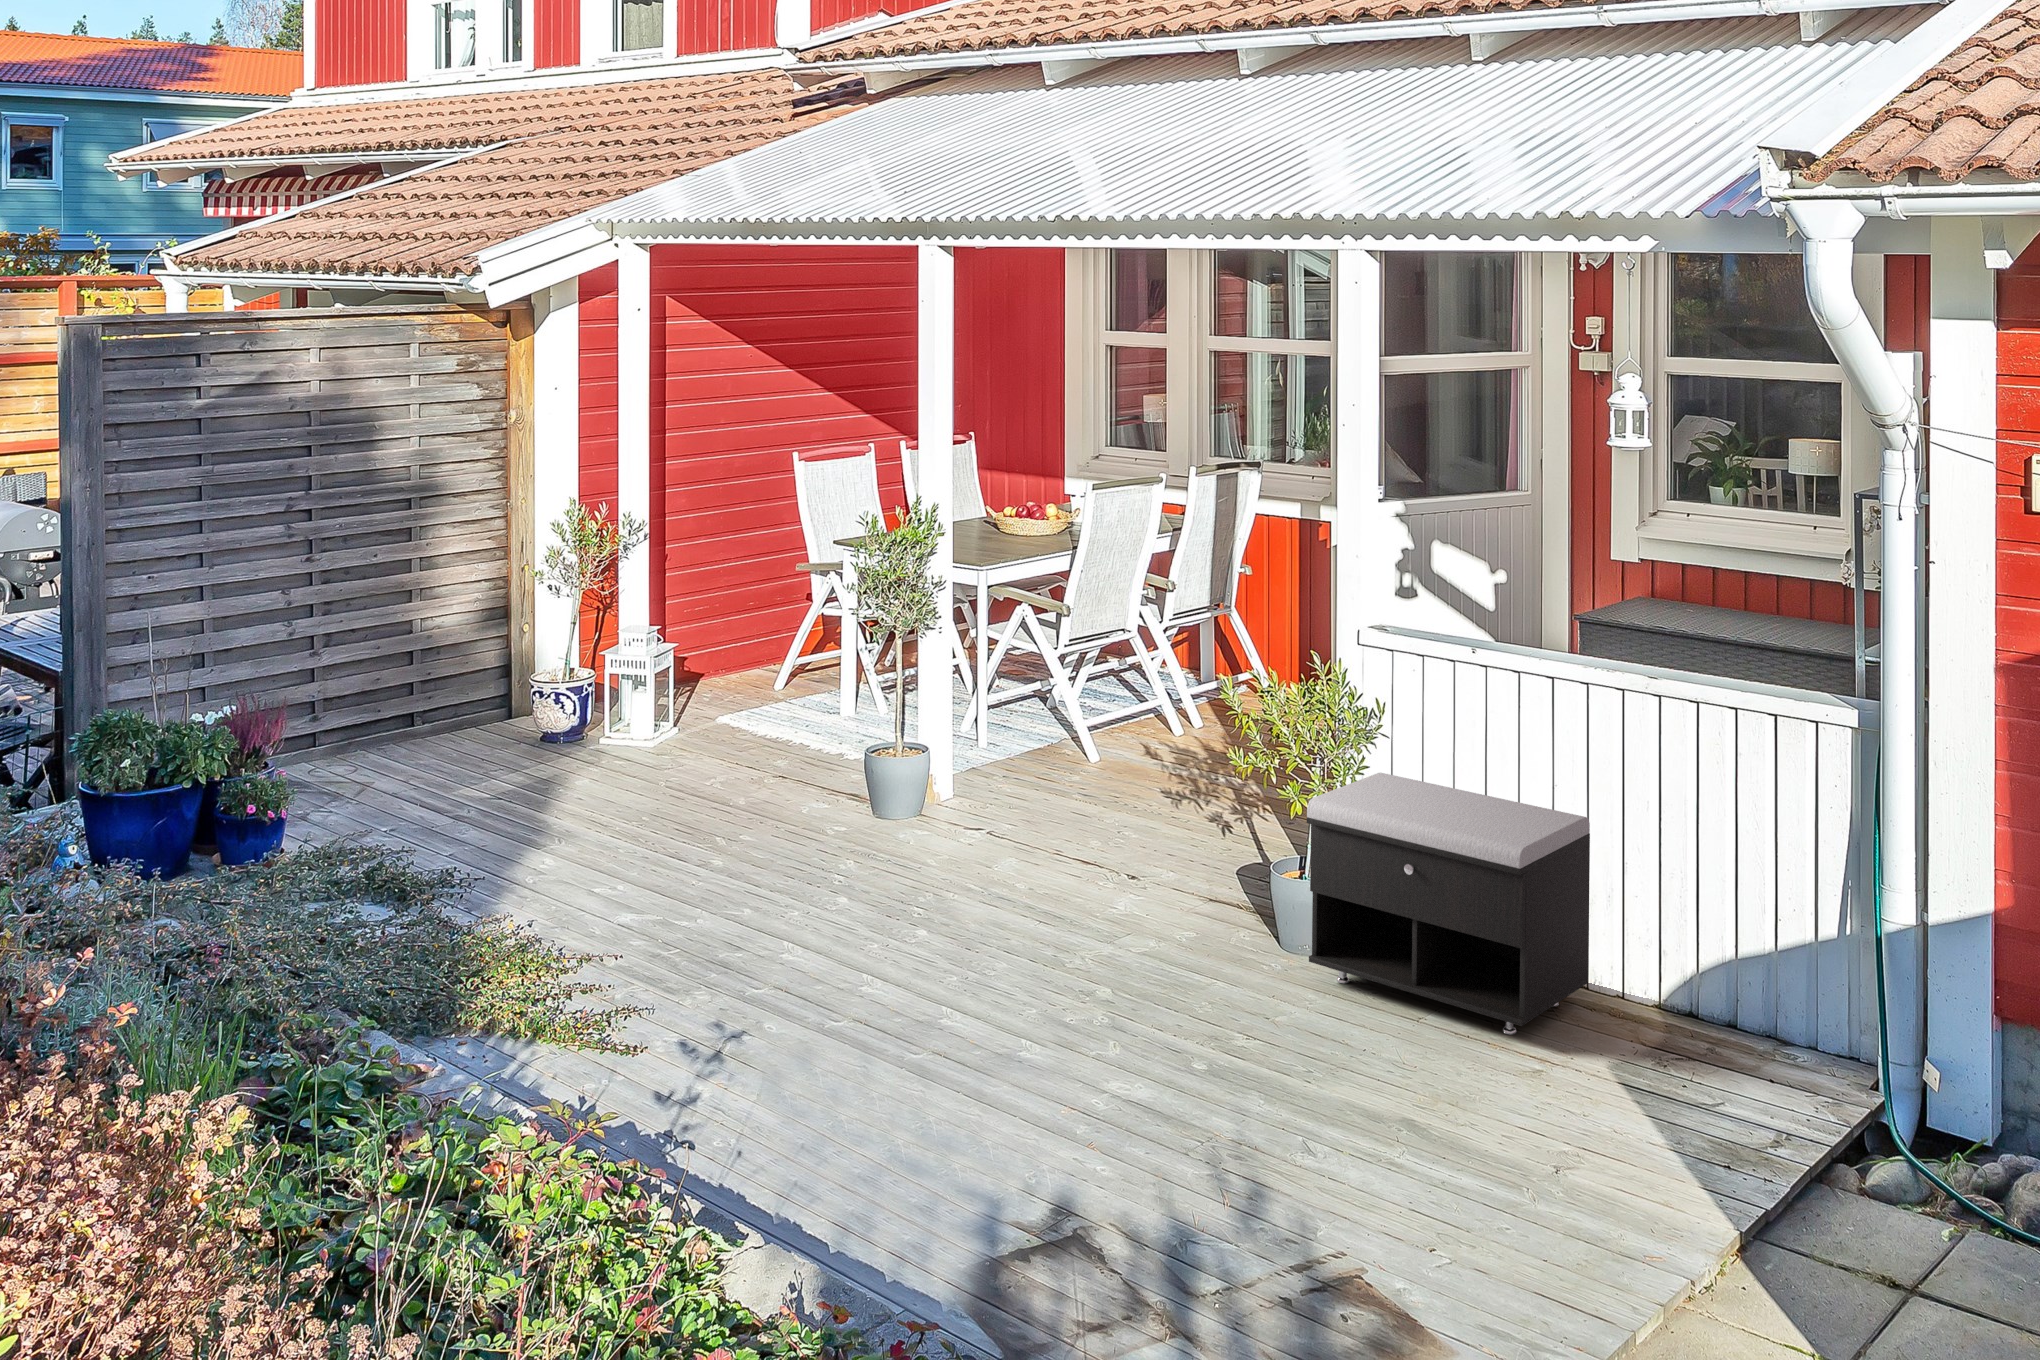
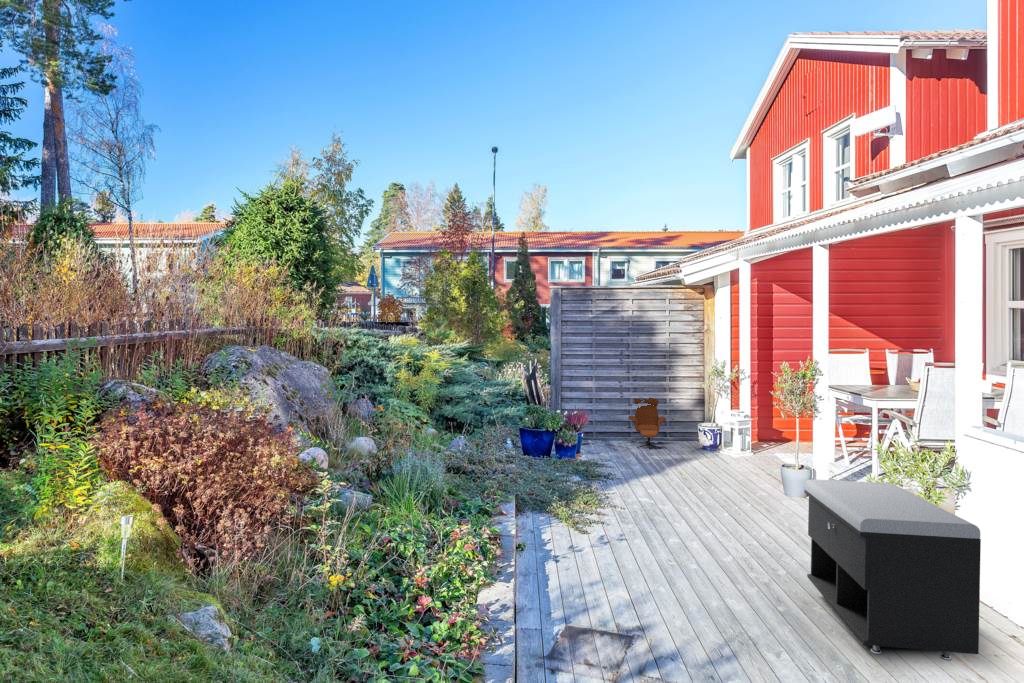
lounge chair: none [332,623,466,777] -> present [628,397,666,450]

